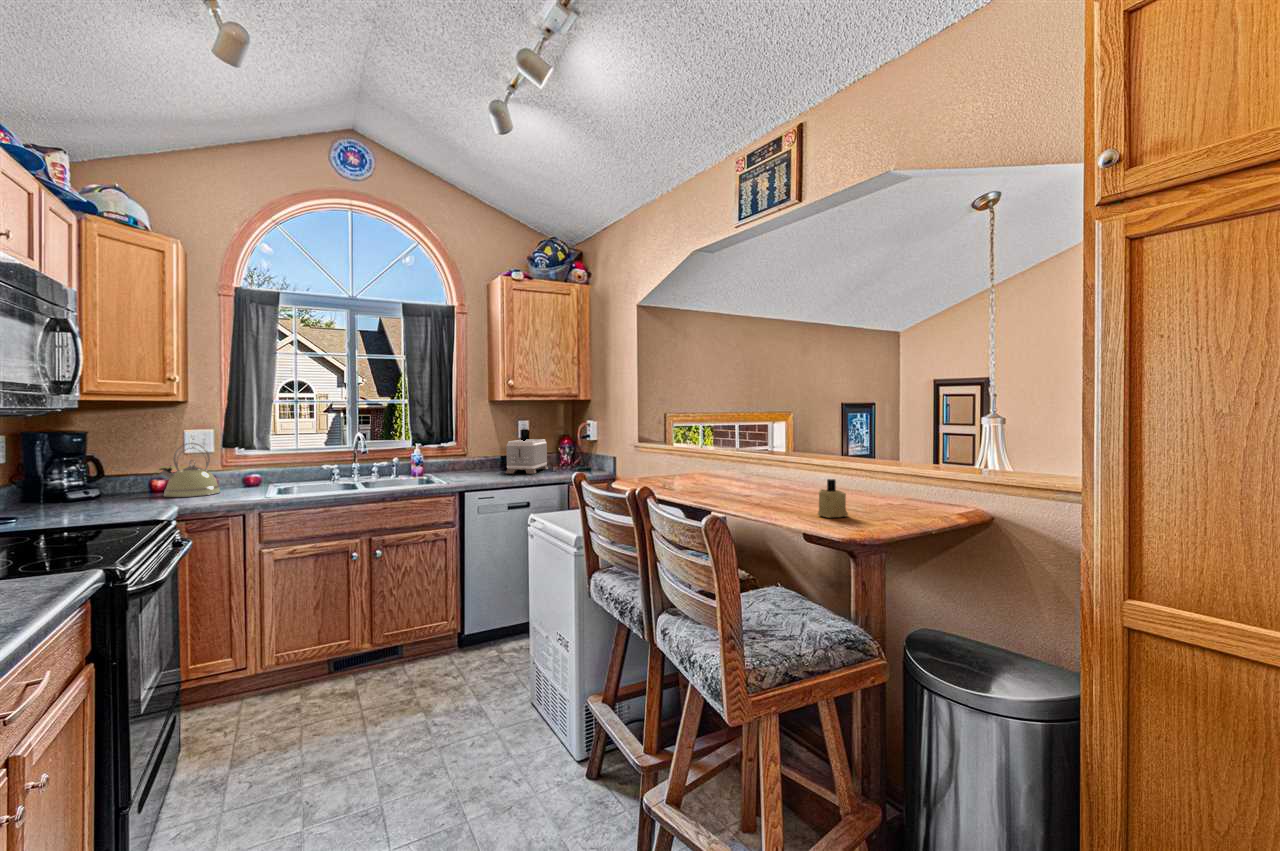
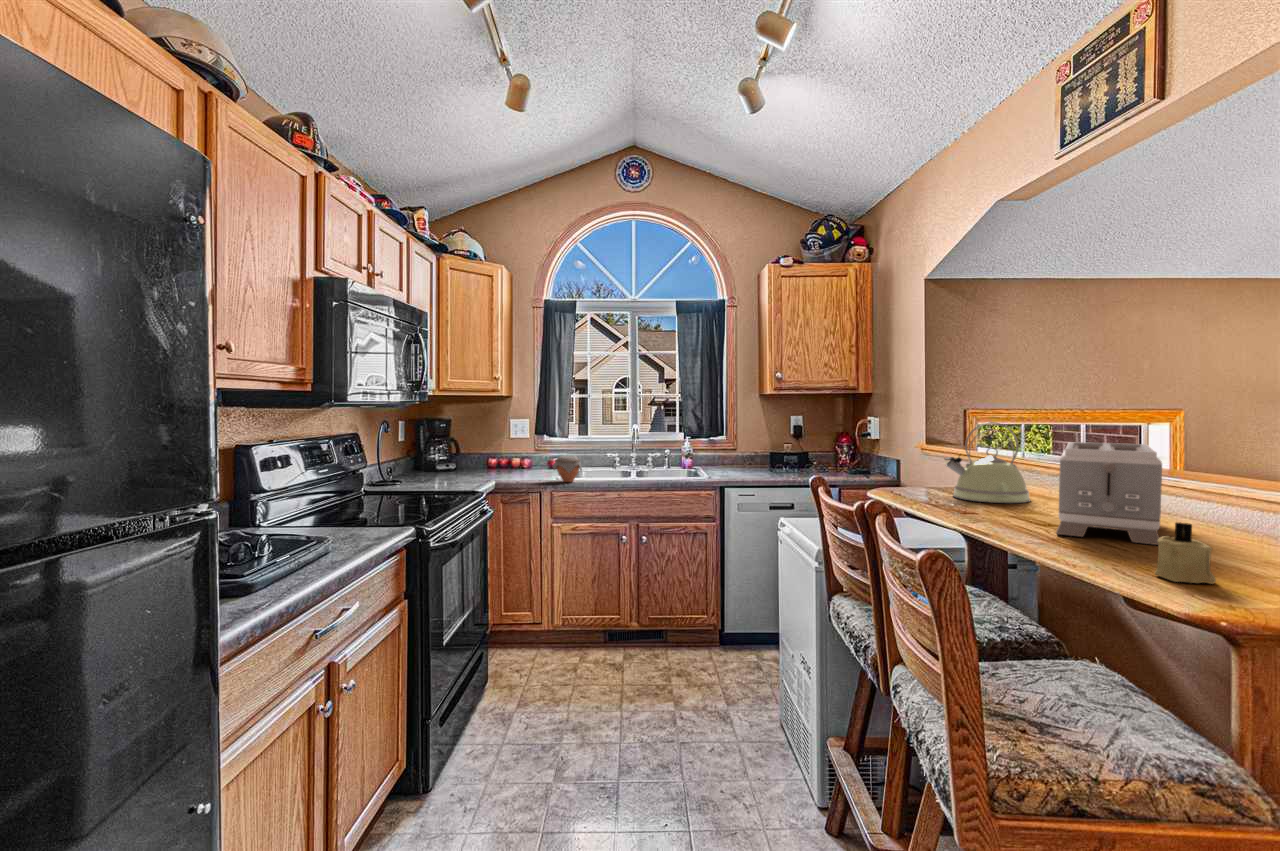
toaster: present [506,439,548,474] -> present [1056,442,1162,545]
kettle: present [160,443,220,497] -> present [944,422,1030,503]
jar: none [261,468,301,498] -> present [553,456,582,482]

